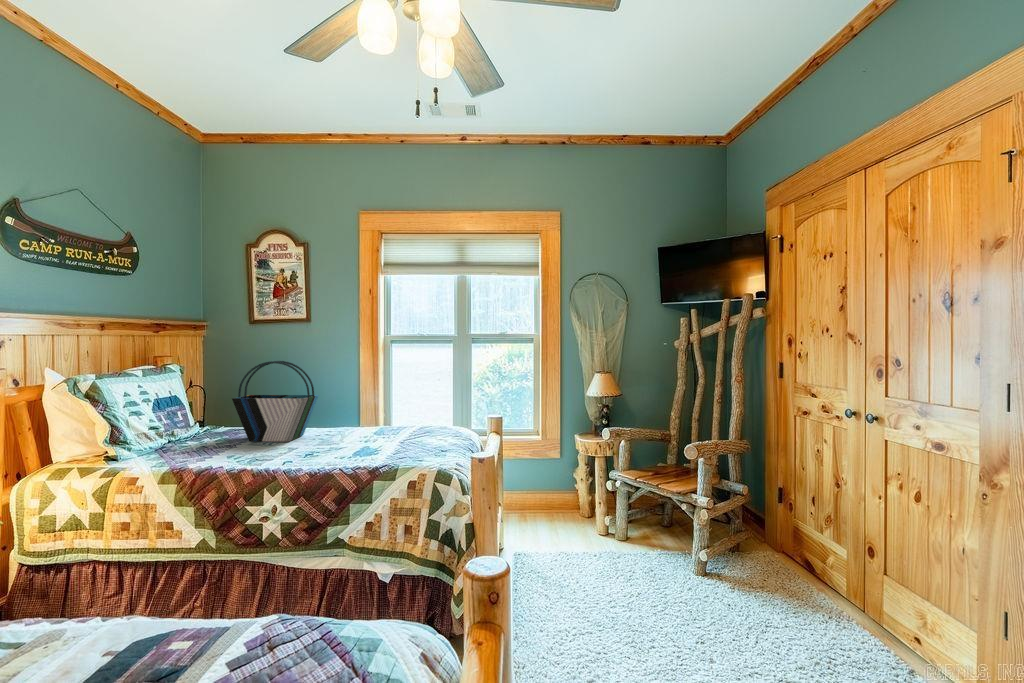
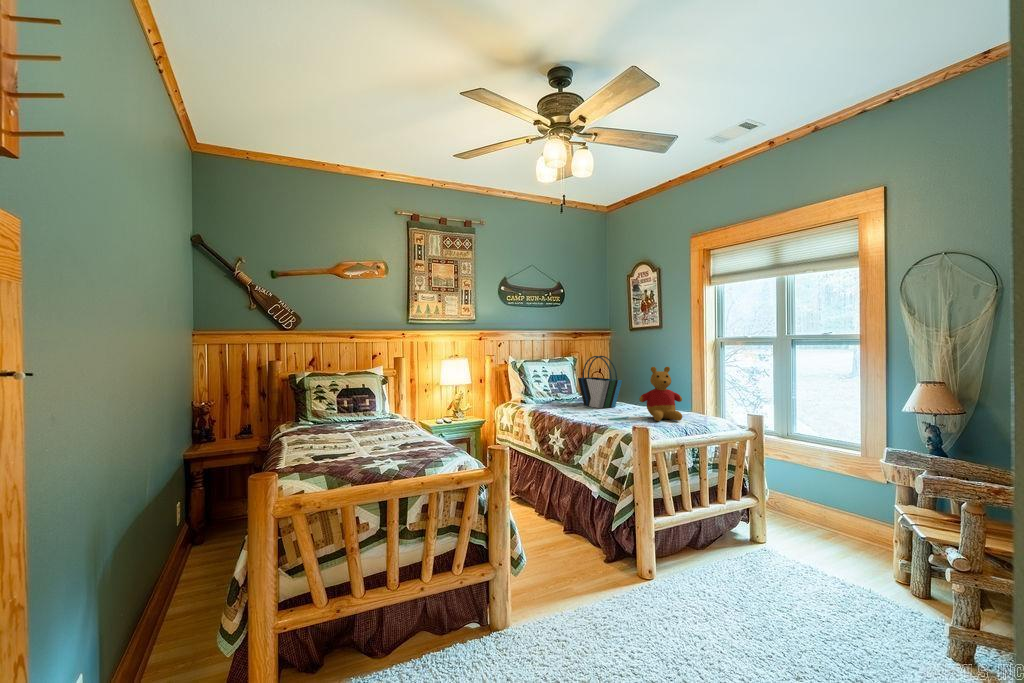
stuffed bear: none [375,372,431,444] -> present [639,367,682,421]

